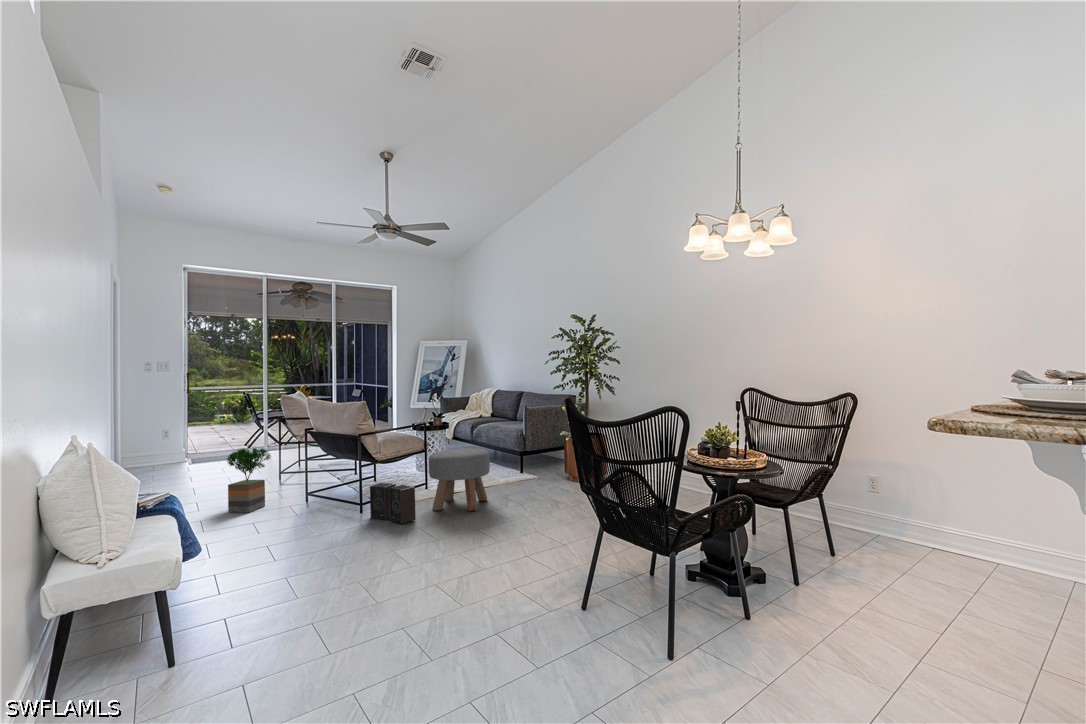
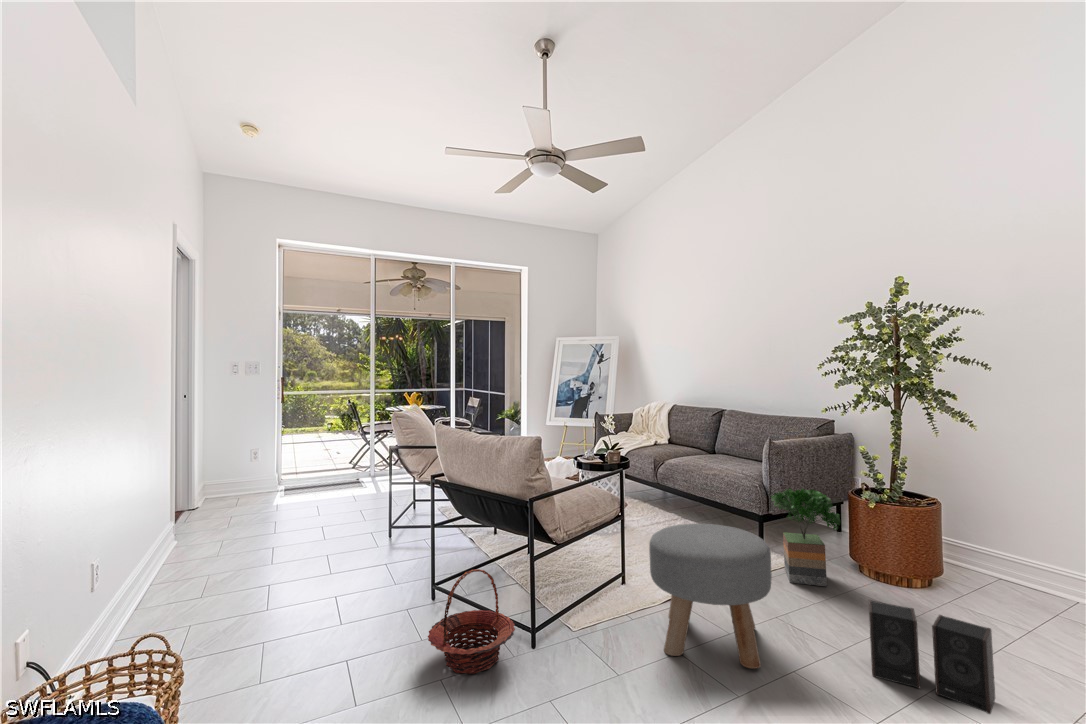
potted tree: present [227,448,271,513] -> present [772,488,840,586]
basket: none [300,471,351,522] -> present [428,569,515,674]
speaker: present [370,483,416,524] -> present [869,600,995,714]

